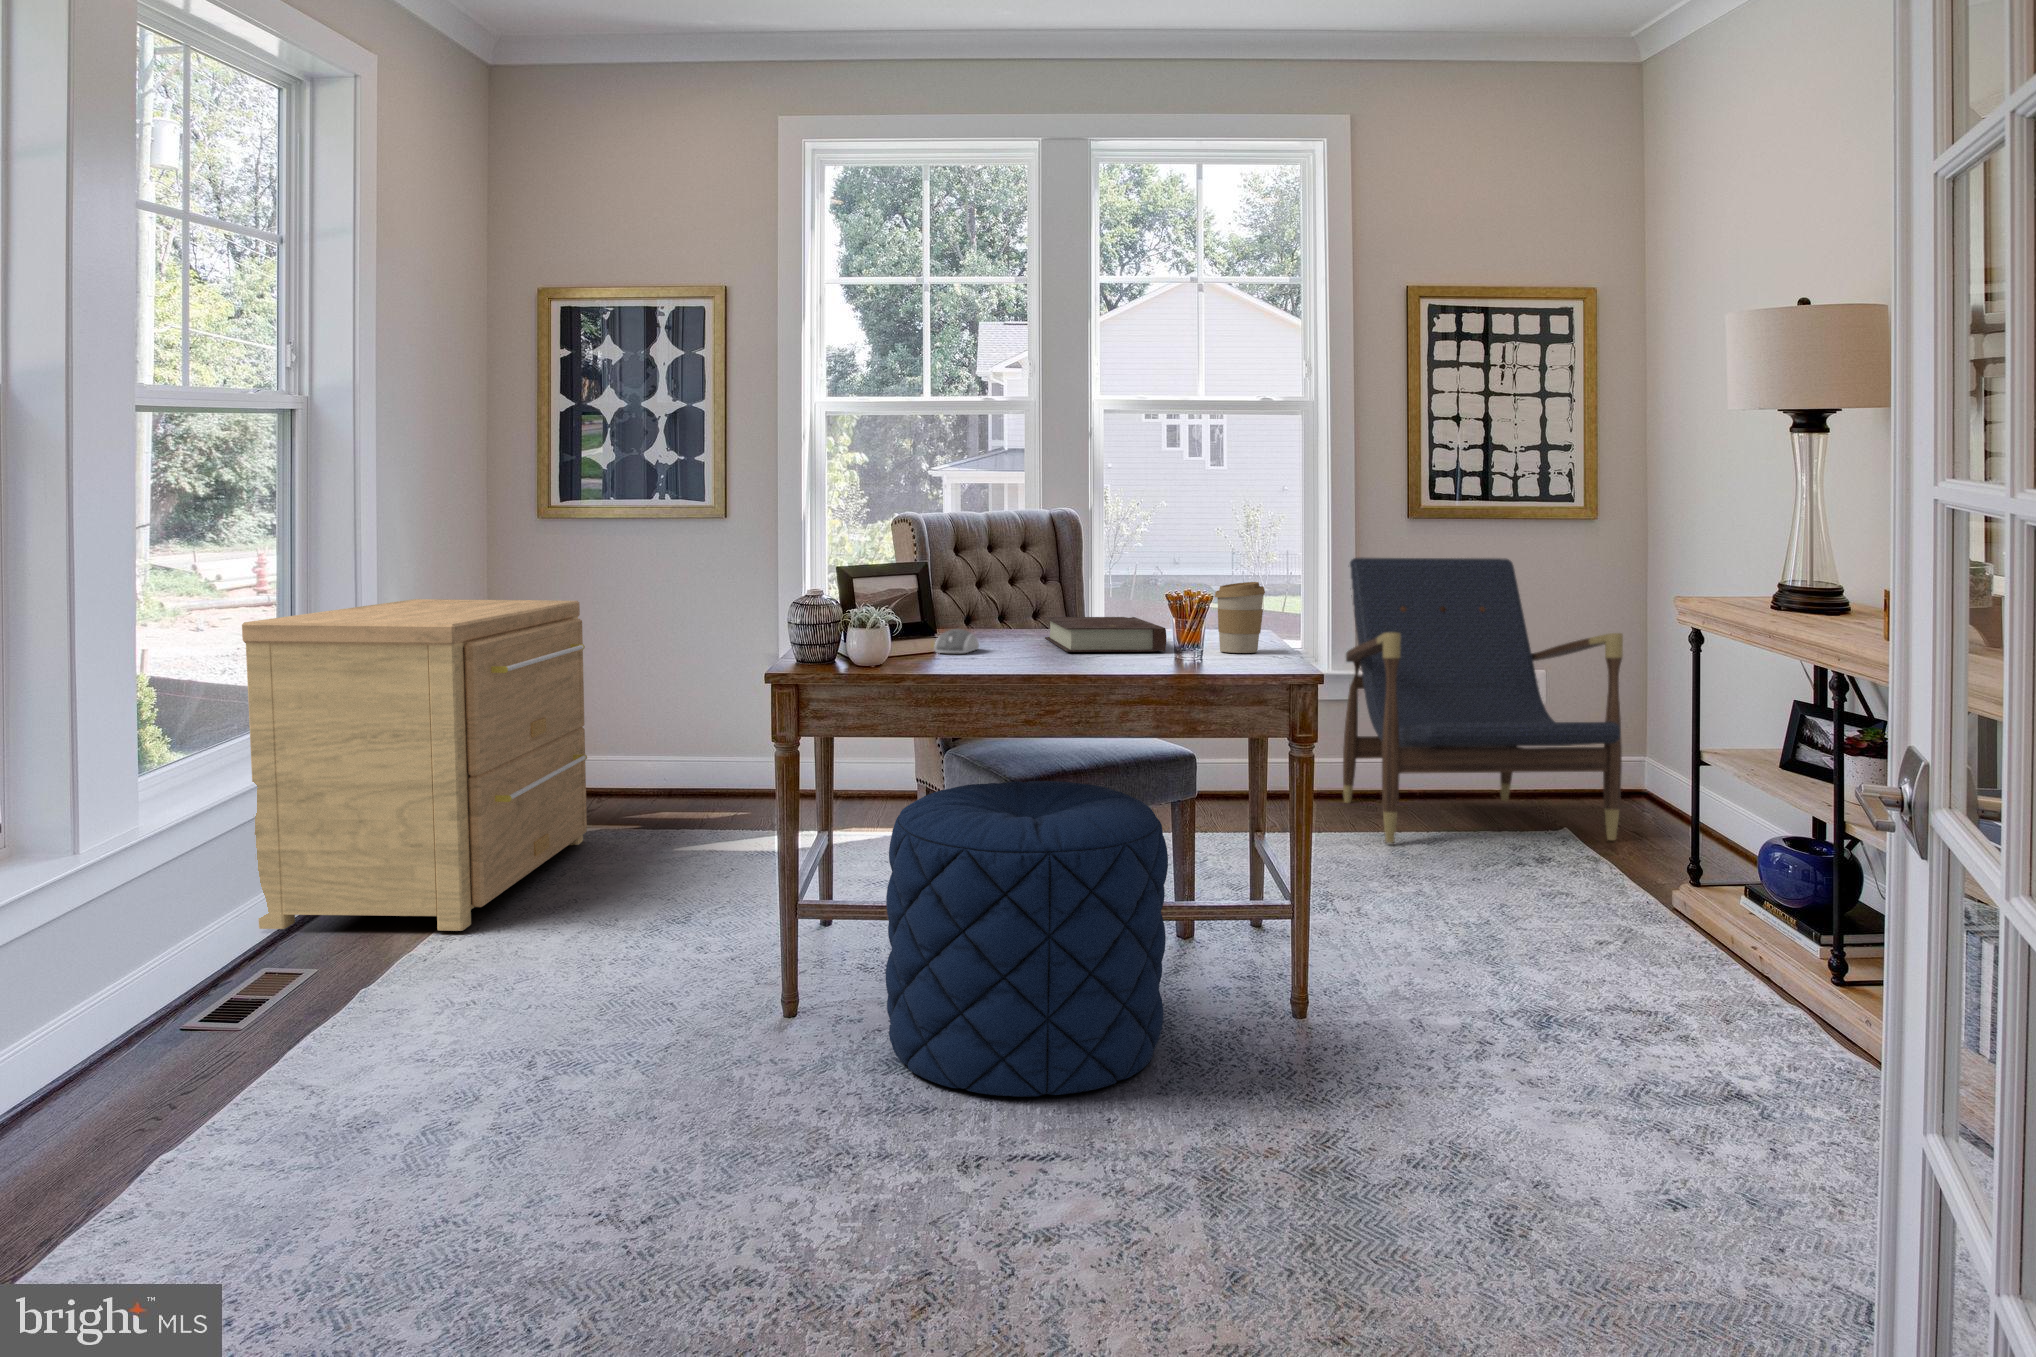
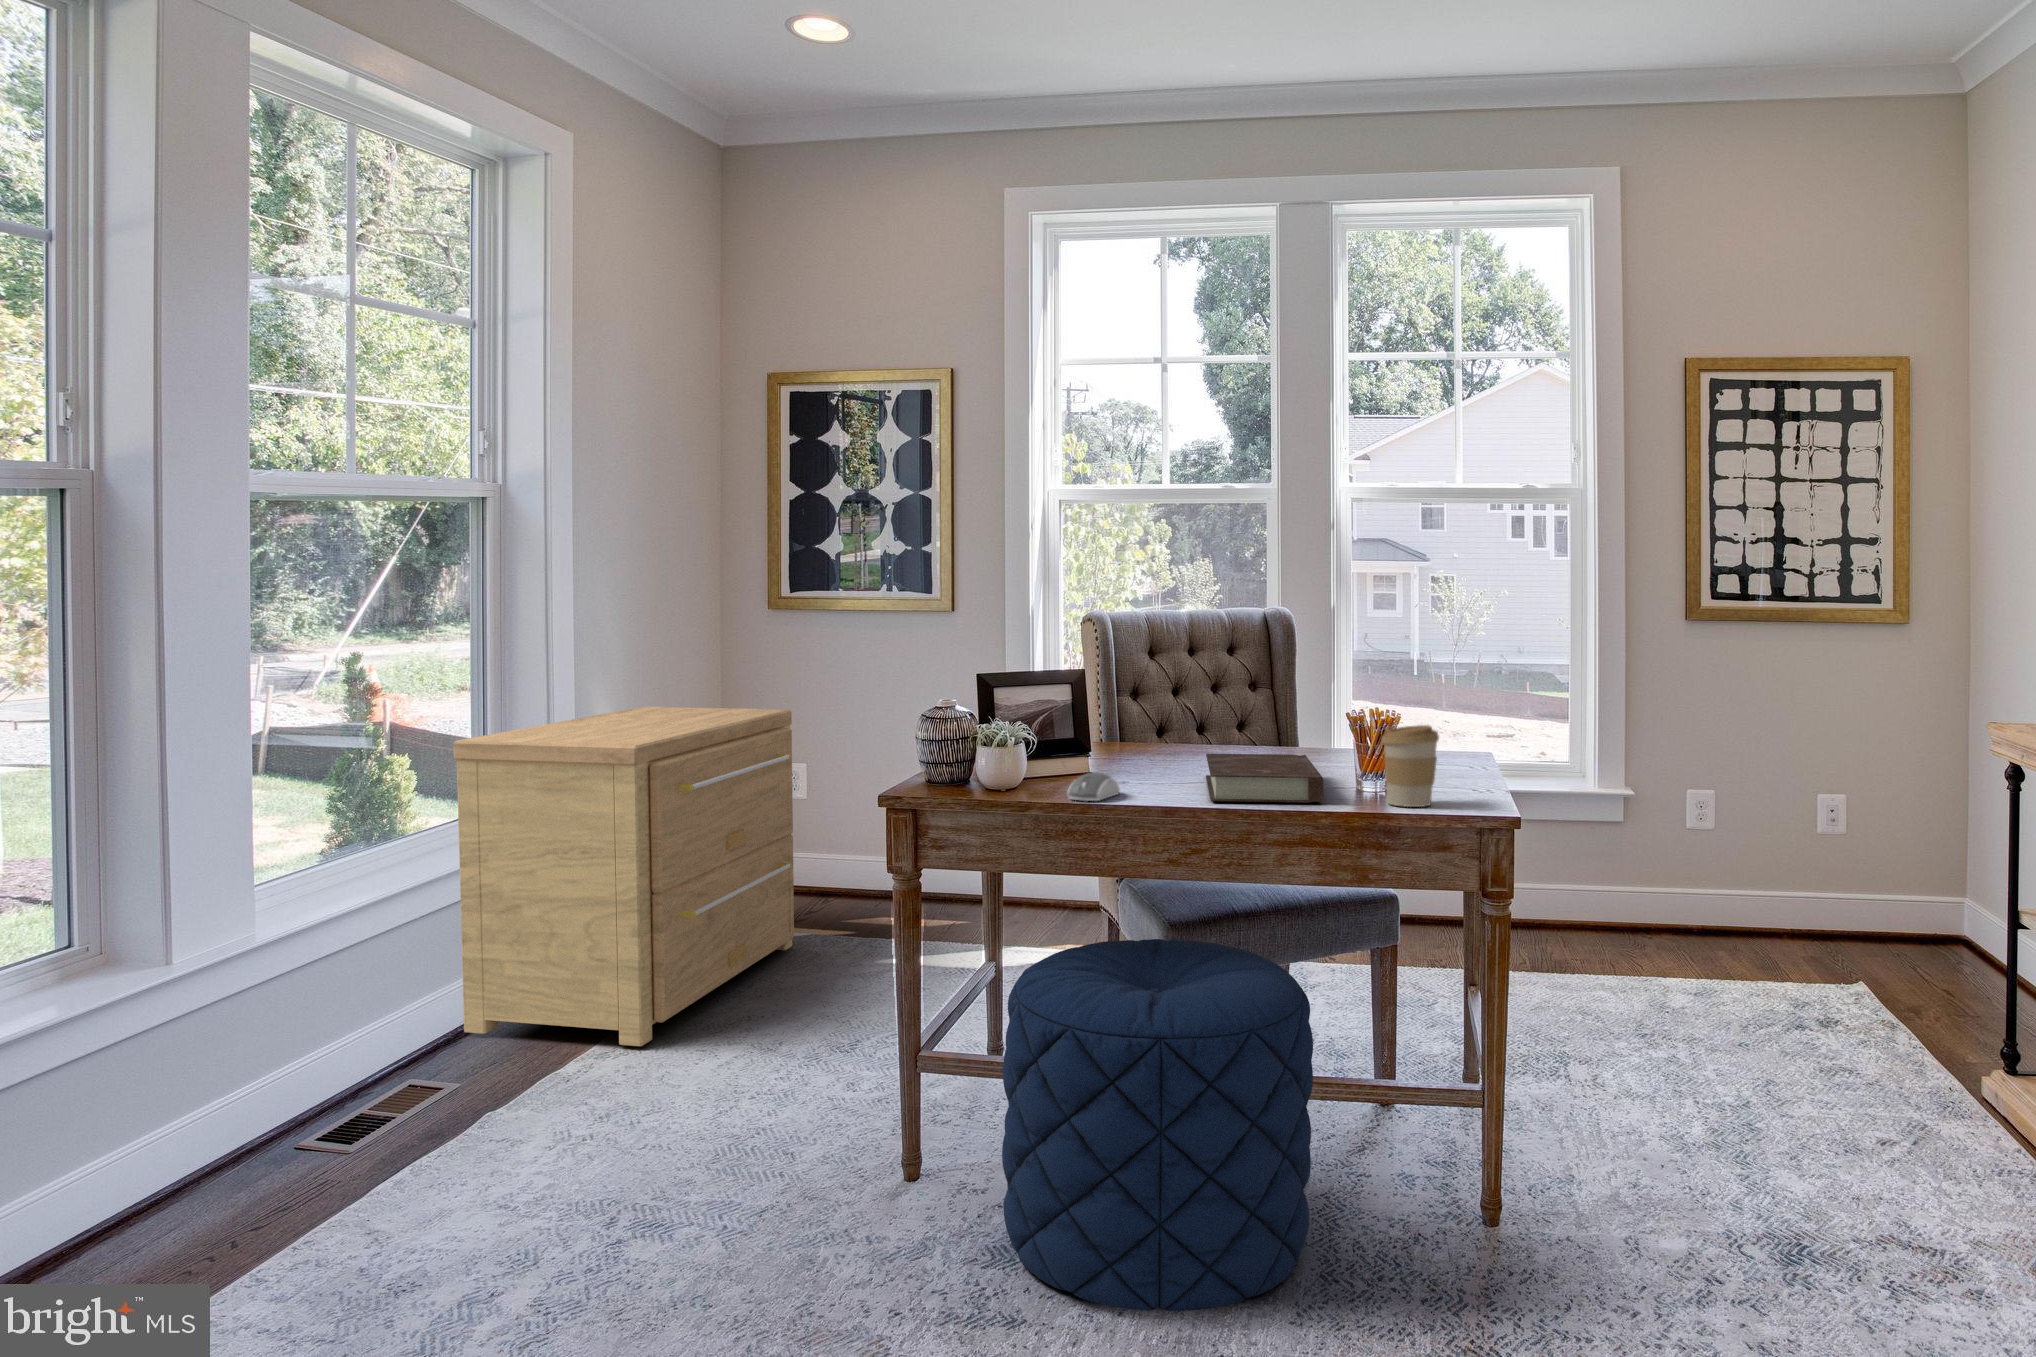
lounge chair: present [1343,558,1623,843] -> none [1604,663,1940,1001]

